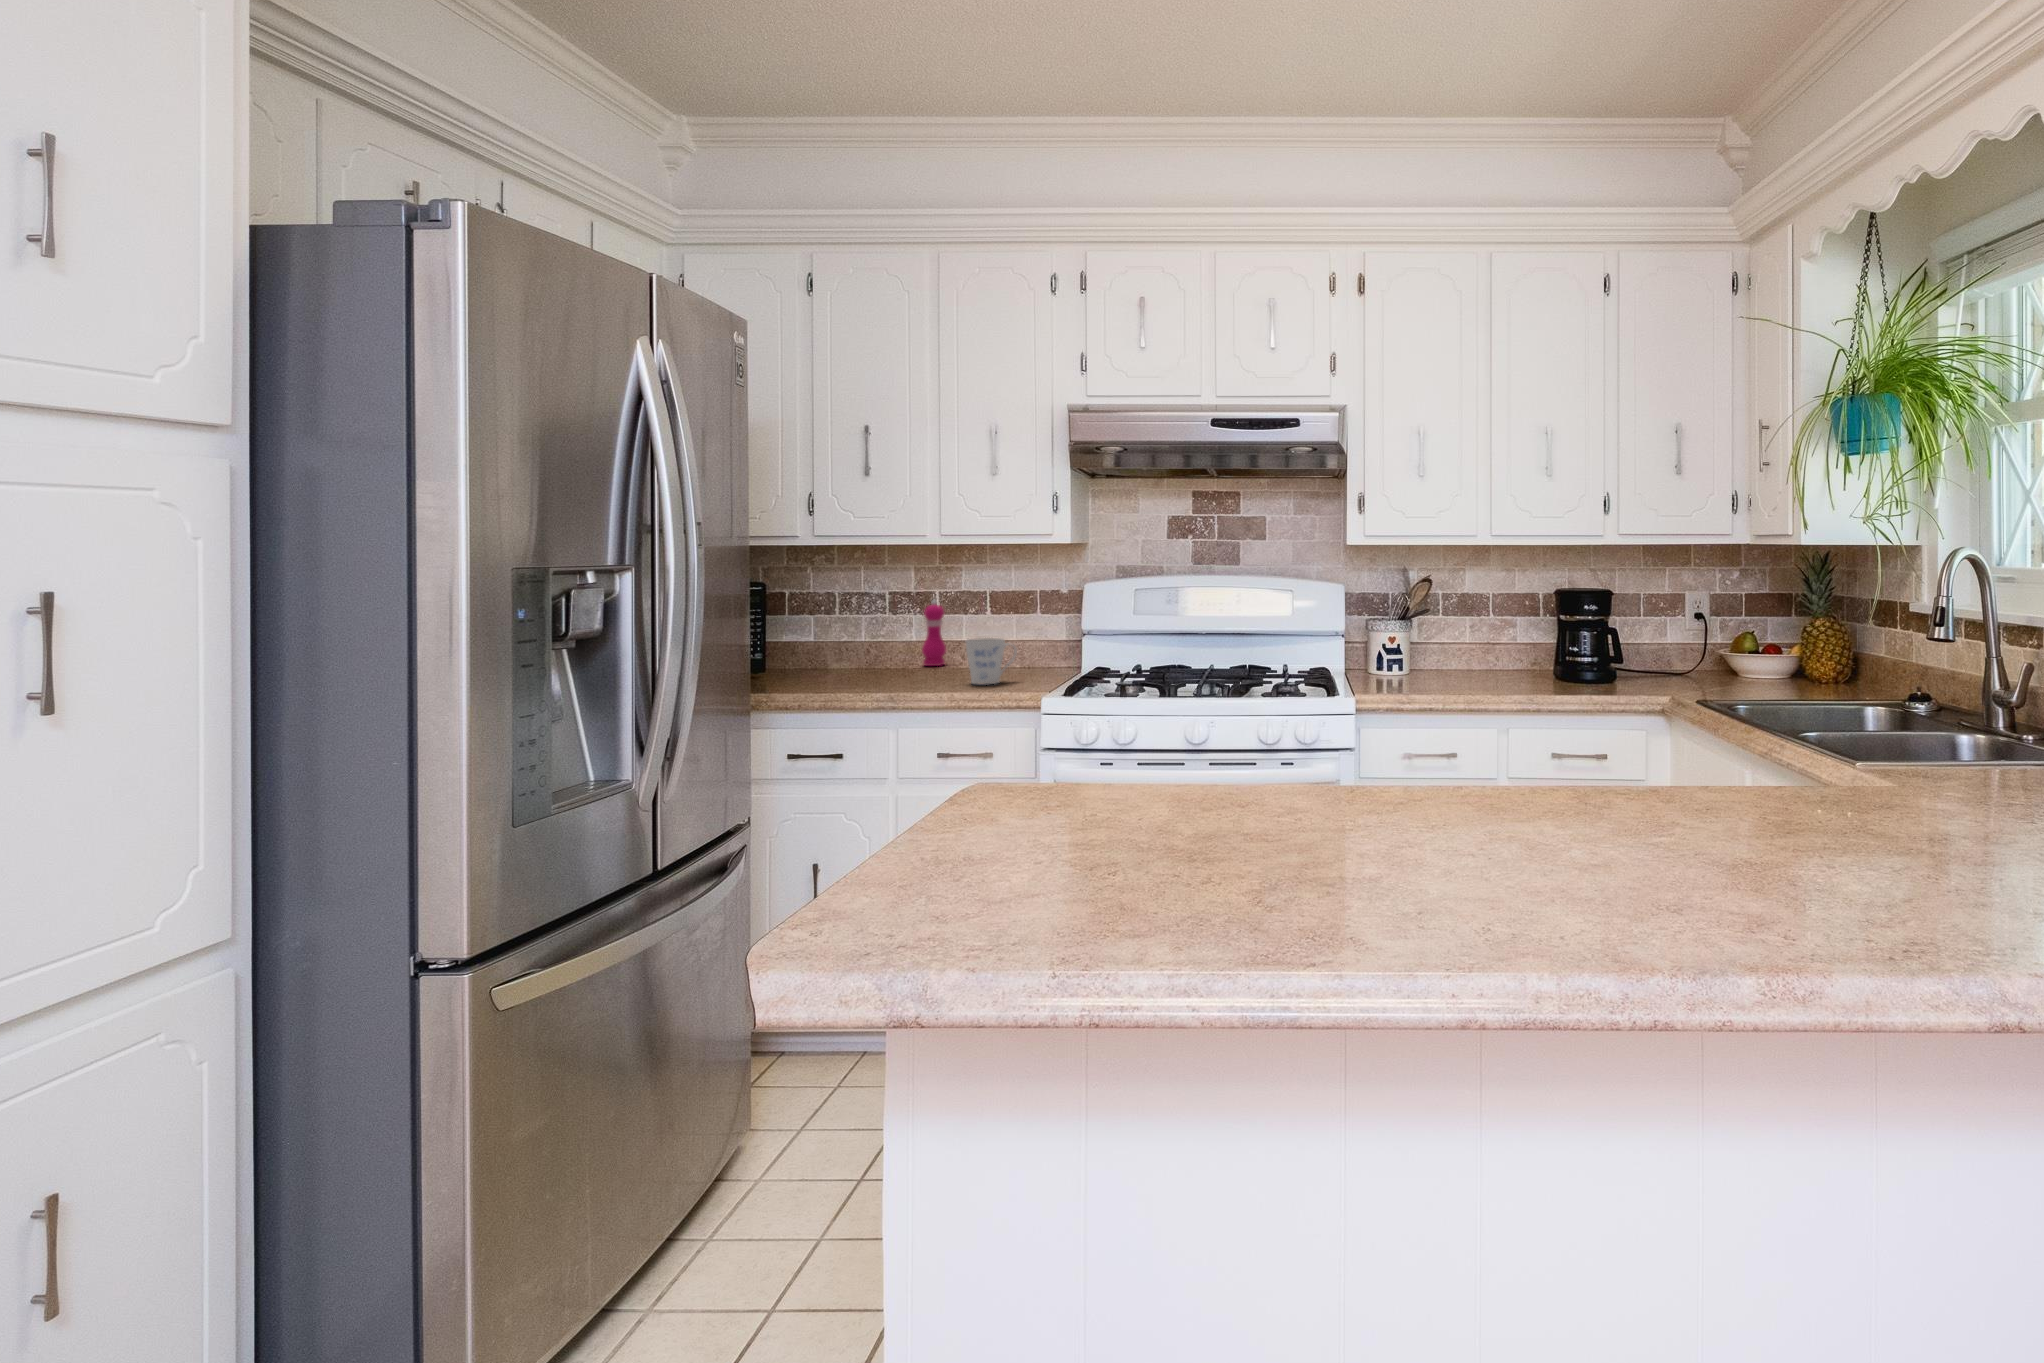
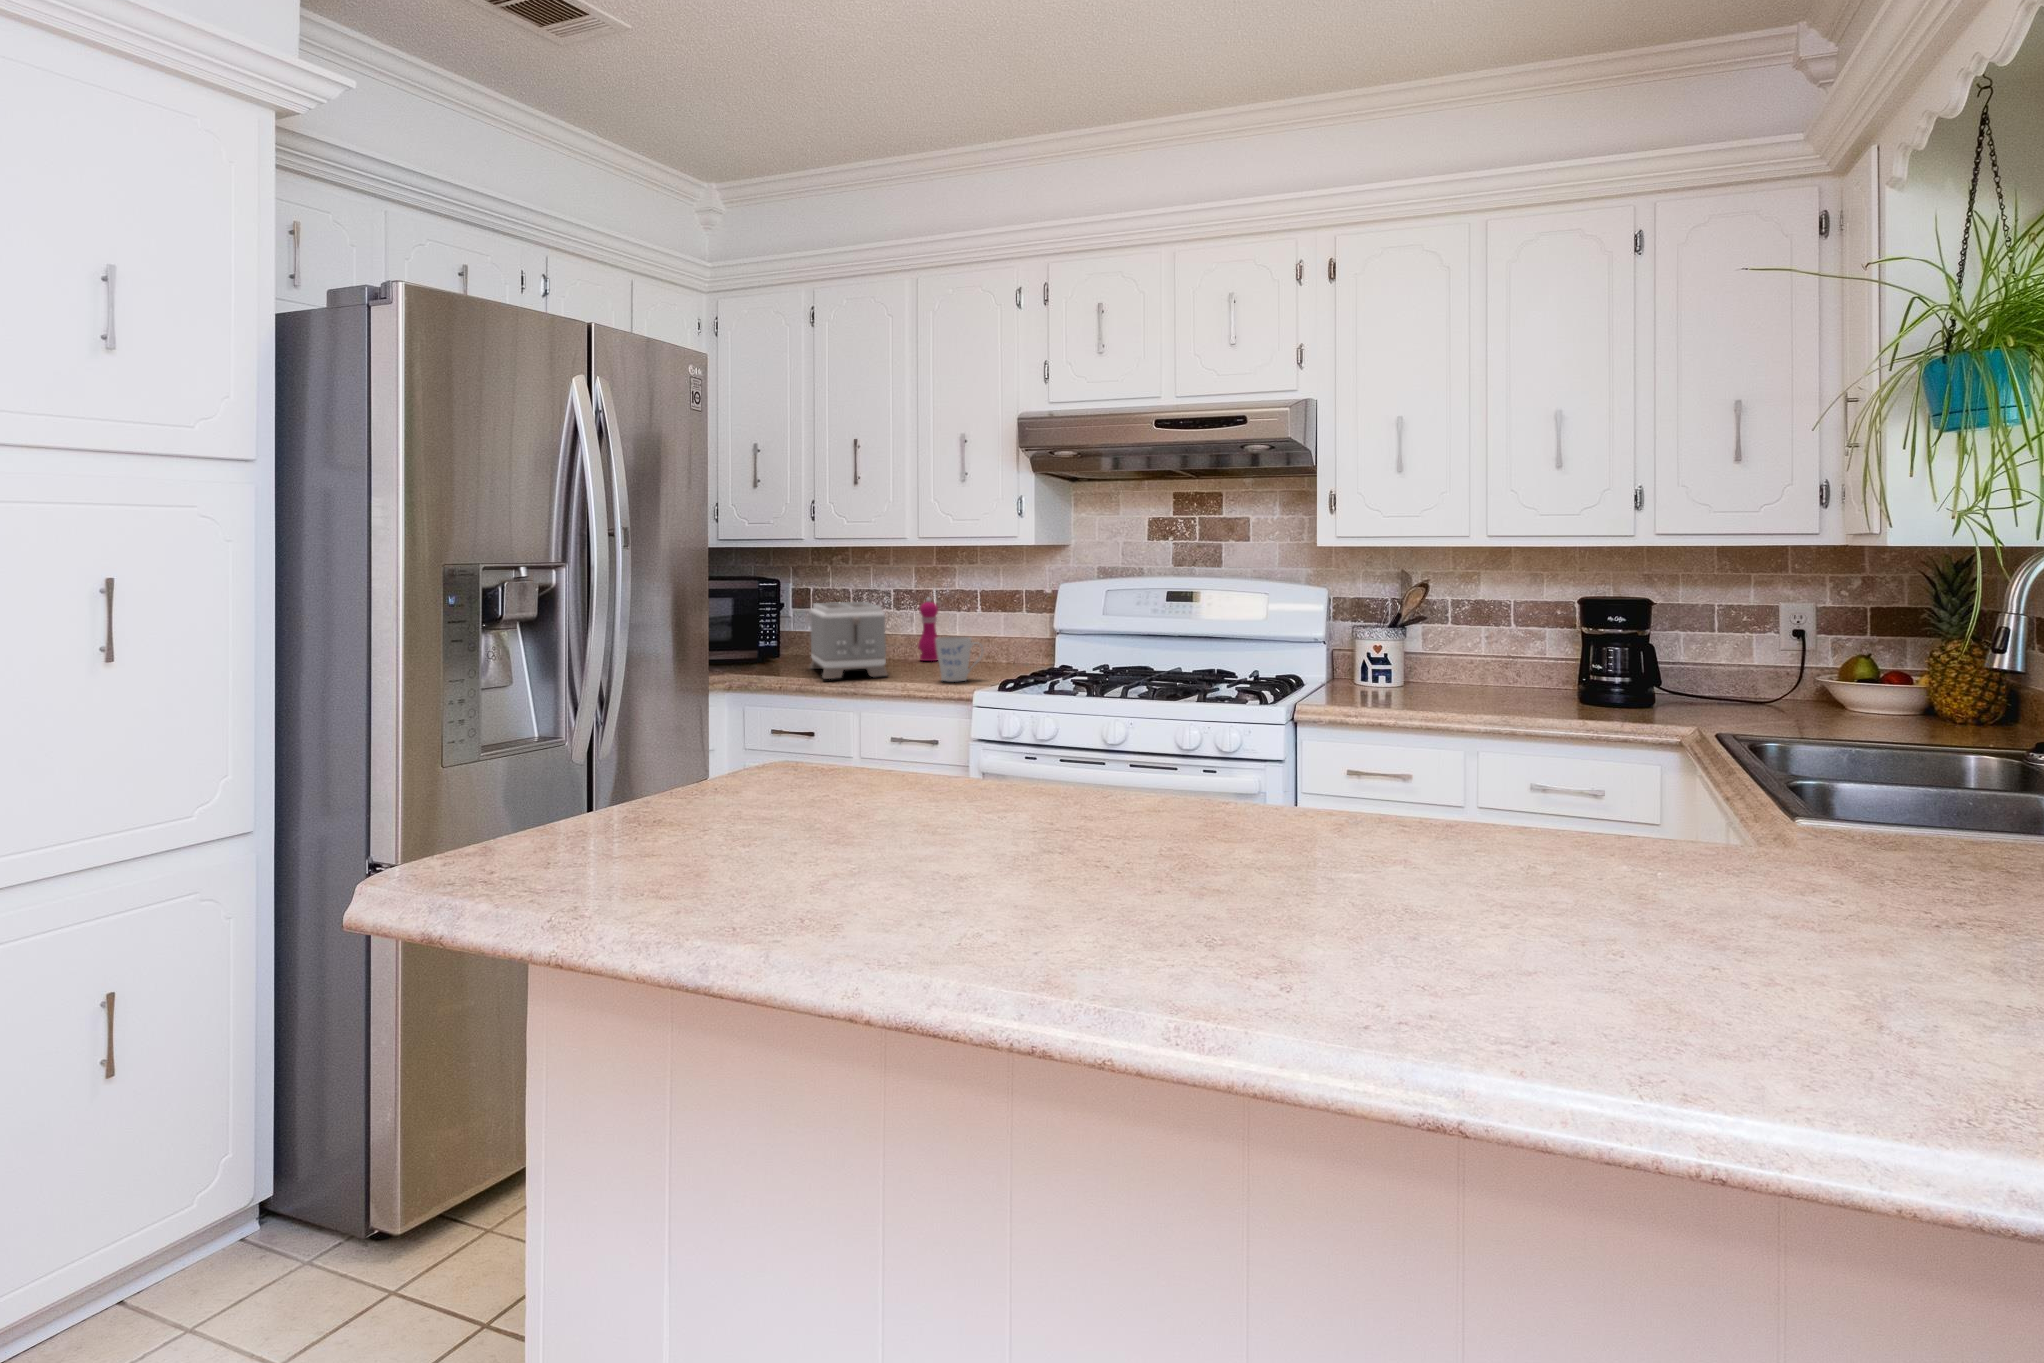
toaster: none [800,605,907,688] -> present [810,602,888,679]

